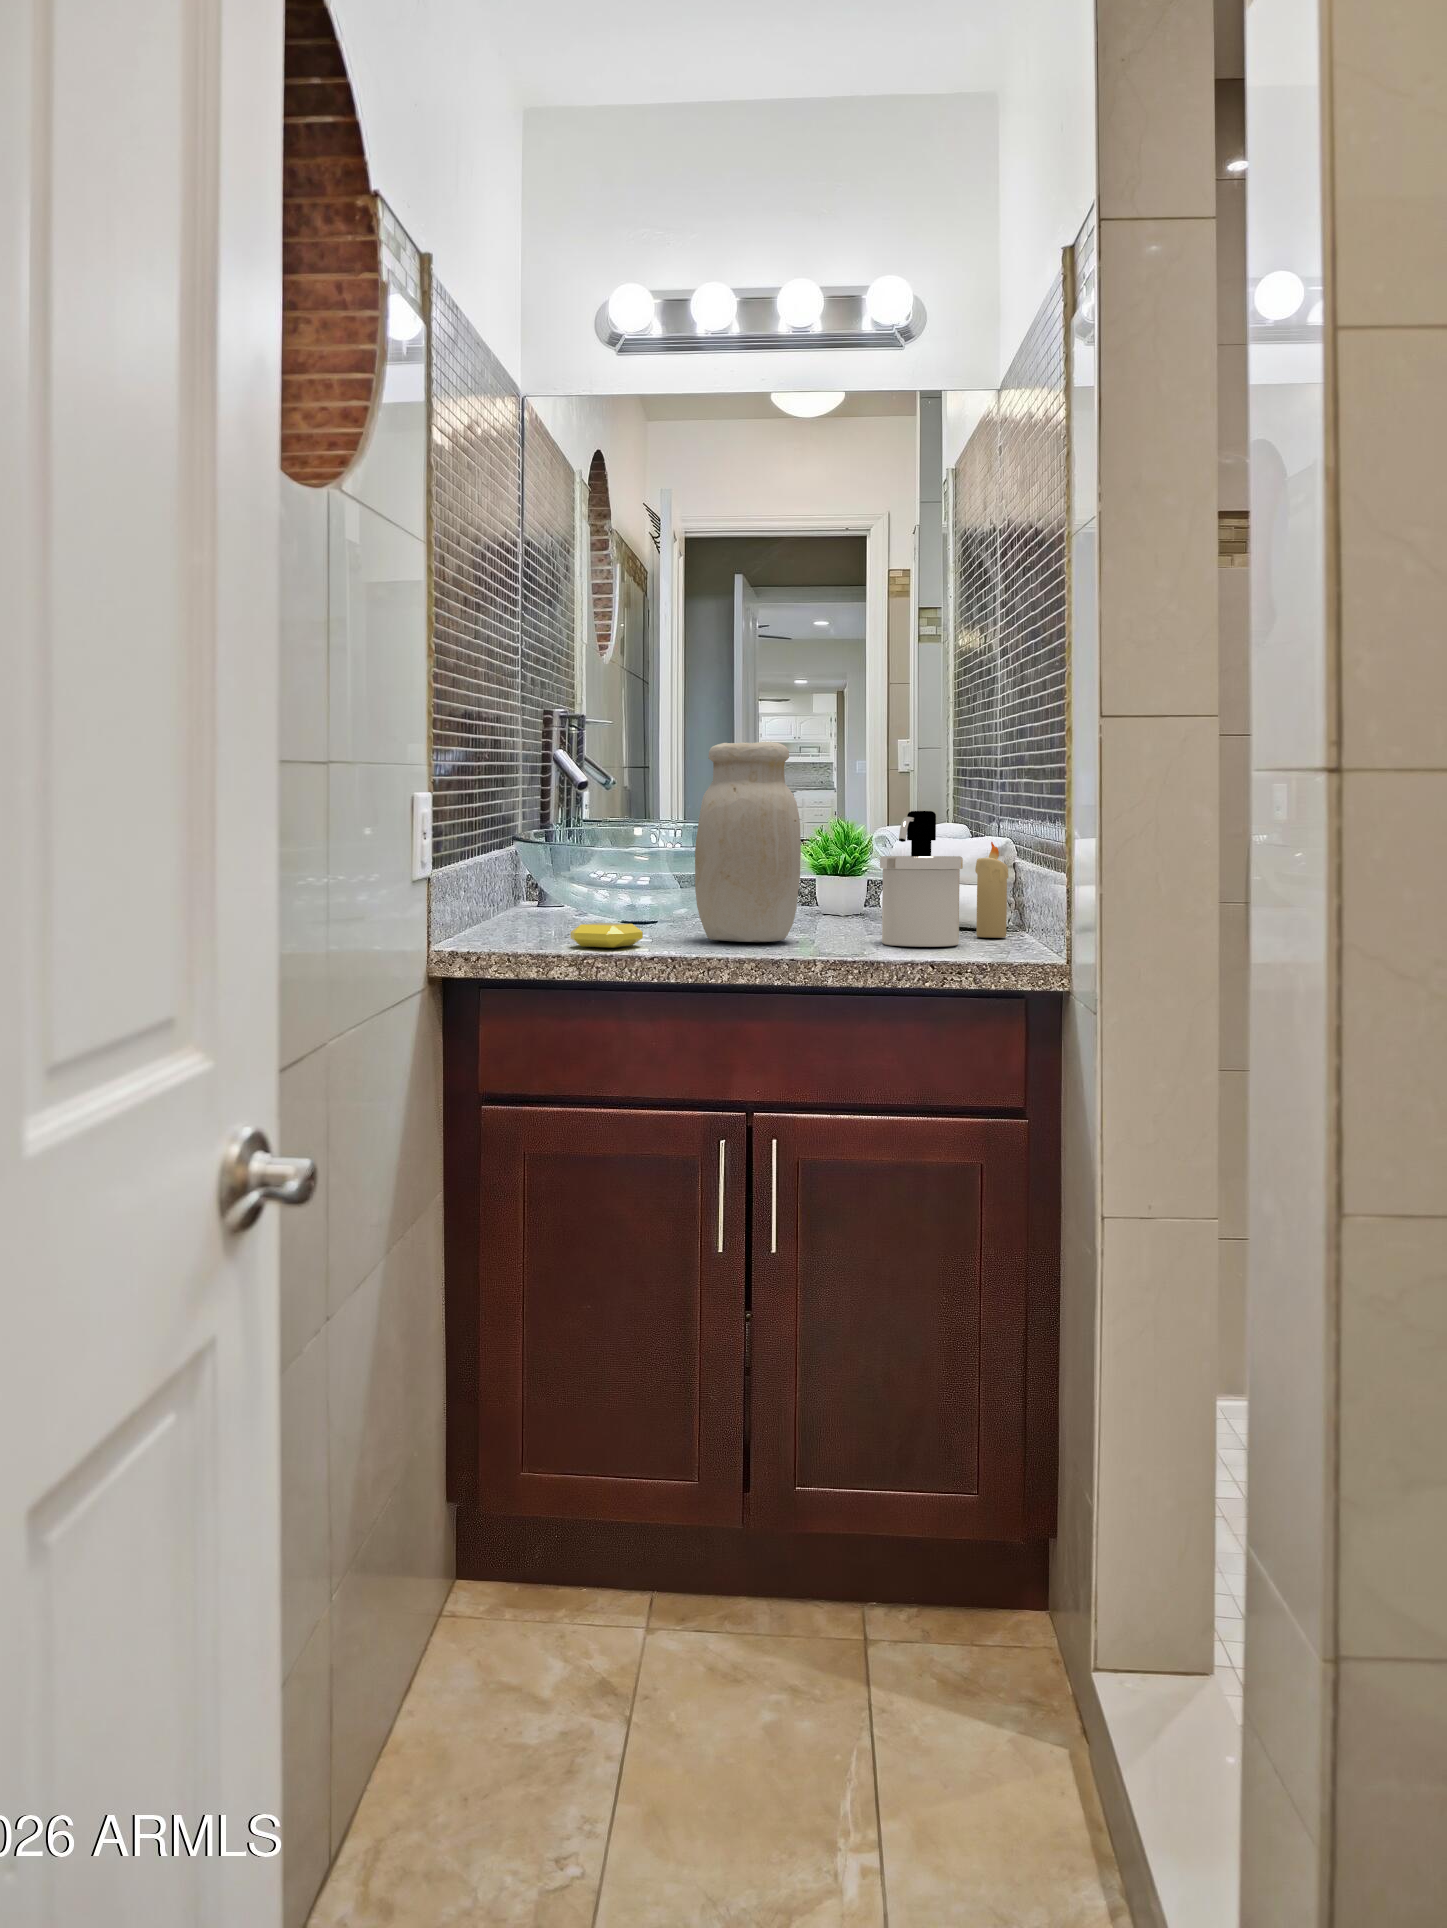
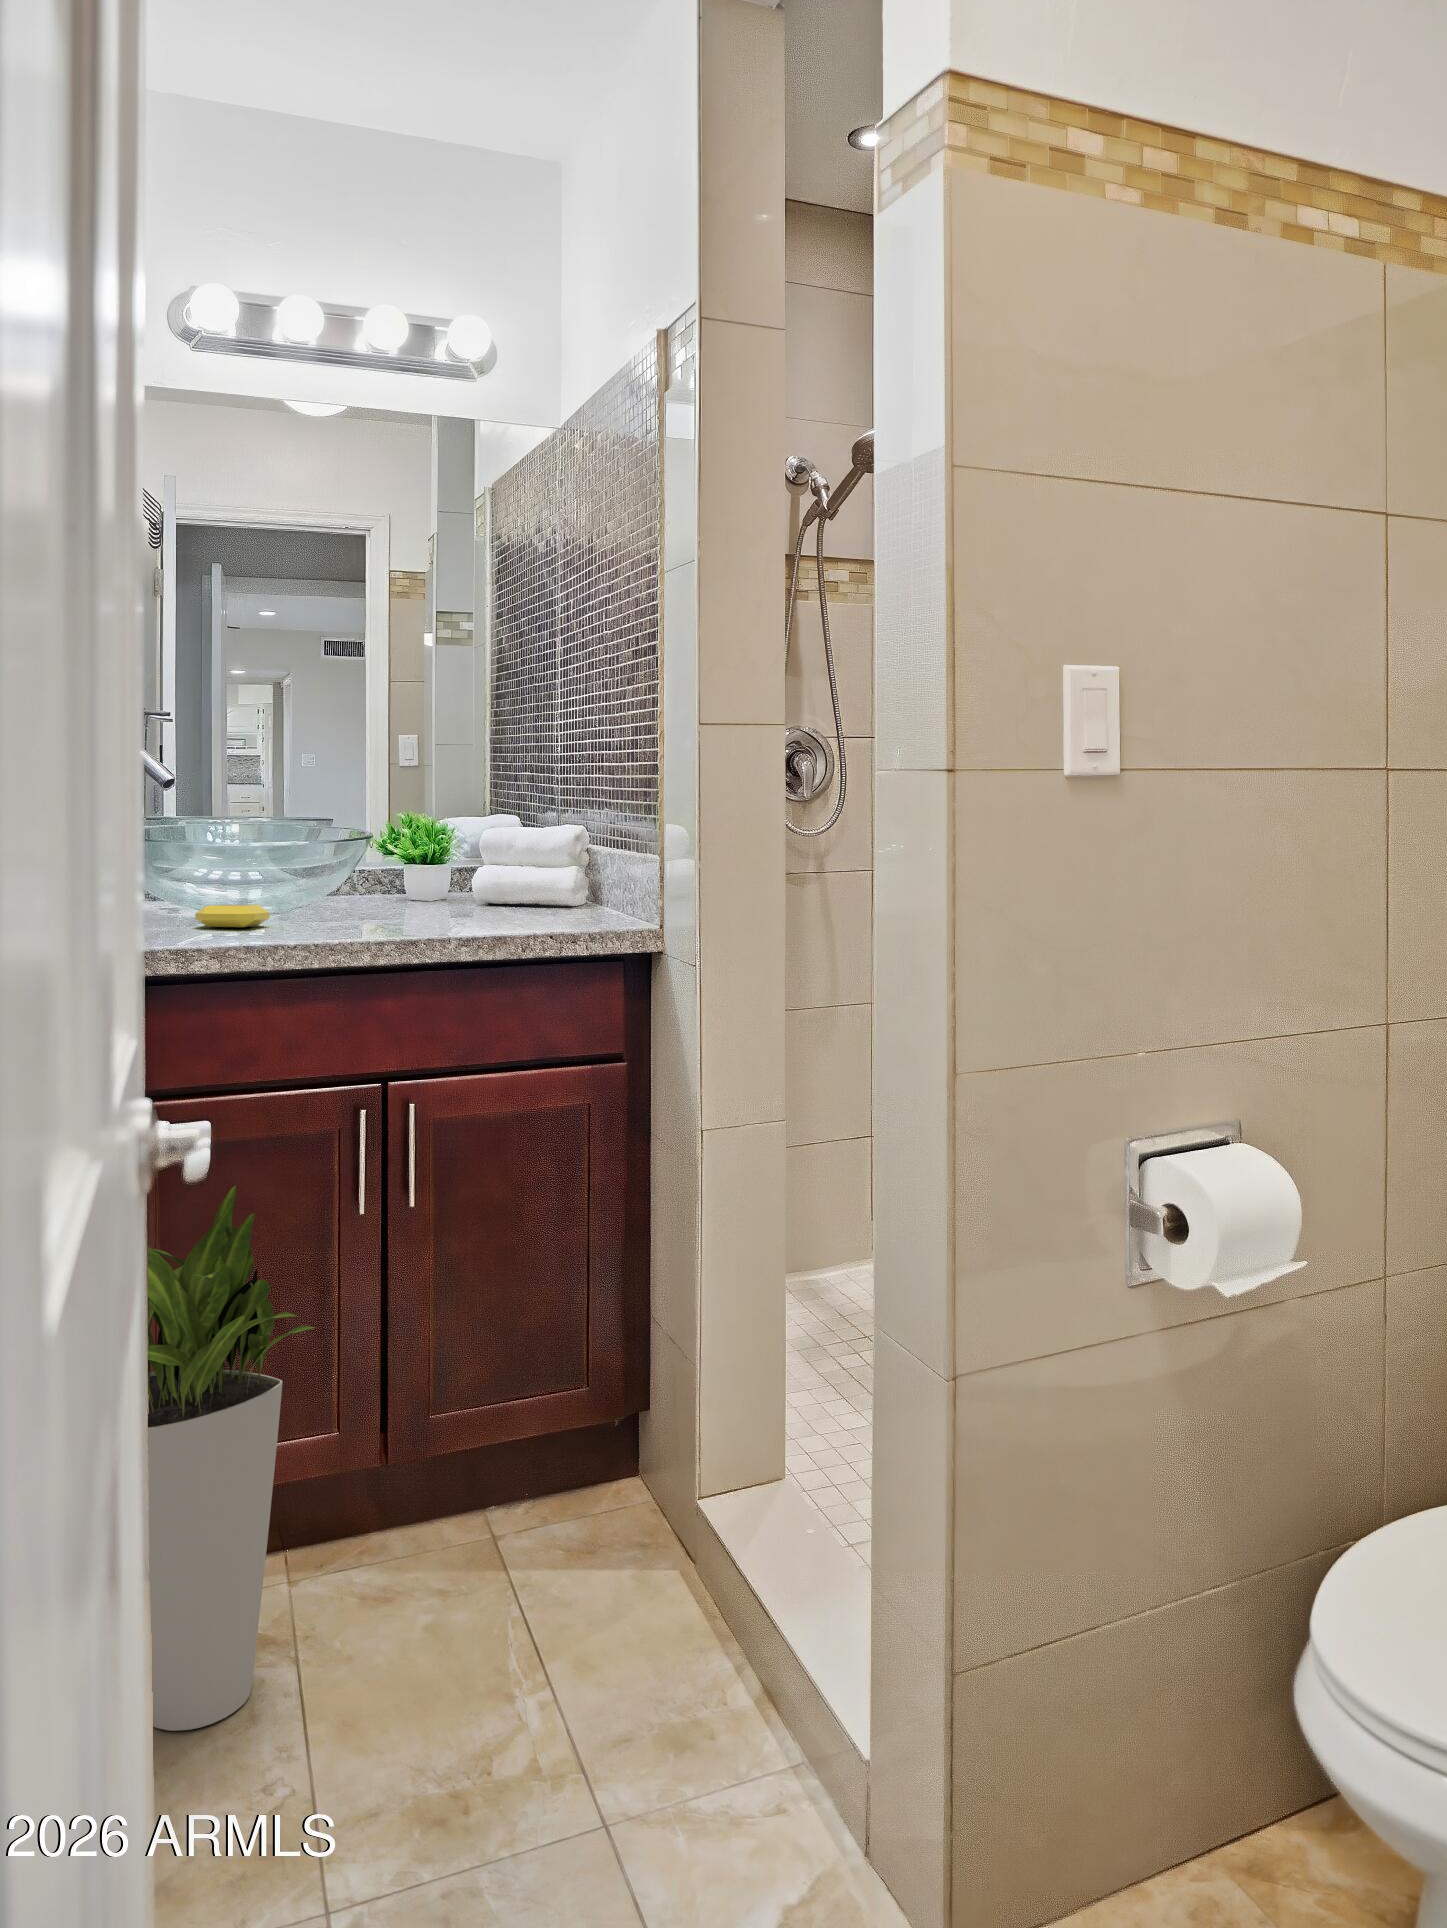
jar: present [695,742,801,942] -> none [315,735,416,920]
soap dispenser: present [880,811,963,947] -> none [487,803,560,923]
candle: present [975,842,1008,938] -> none [563,832,591,915]
planter: none [427,1218,639,1777] -> present [148,1186,315,1731]

